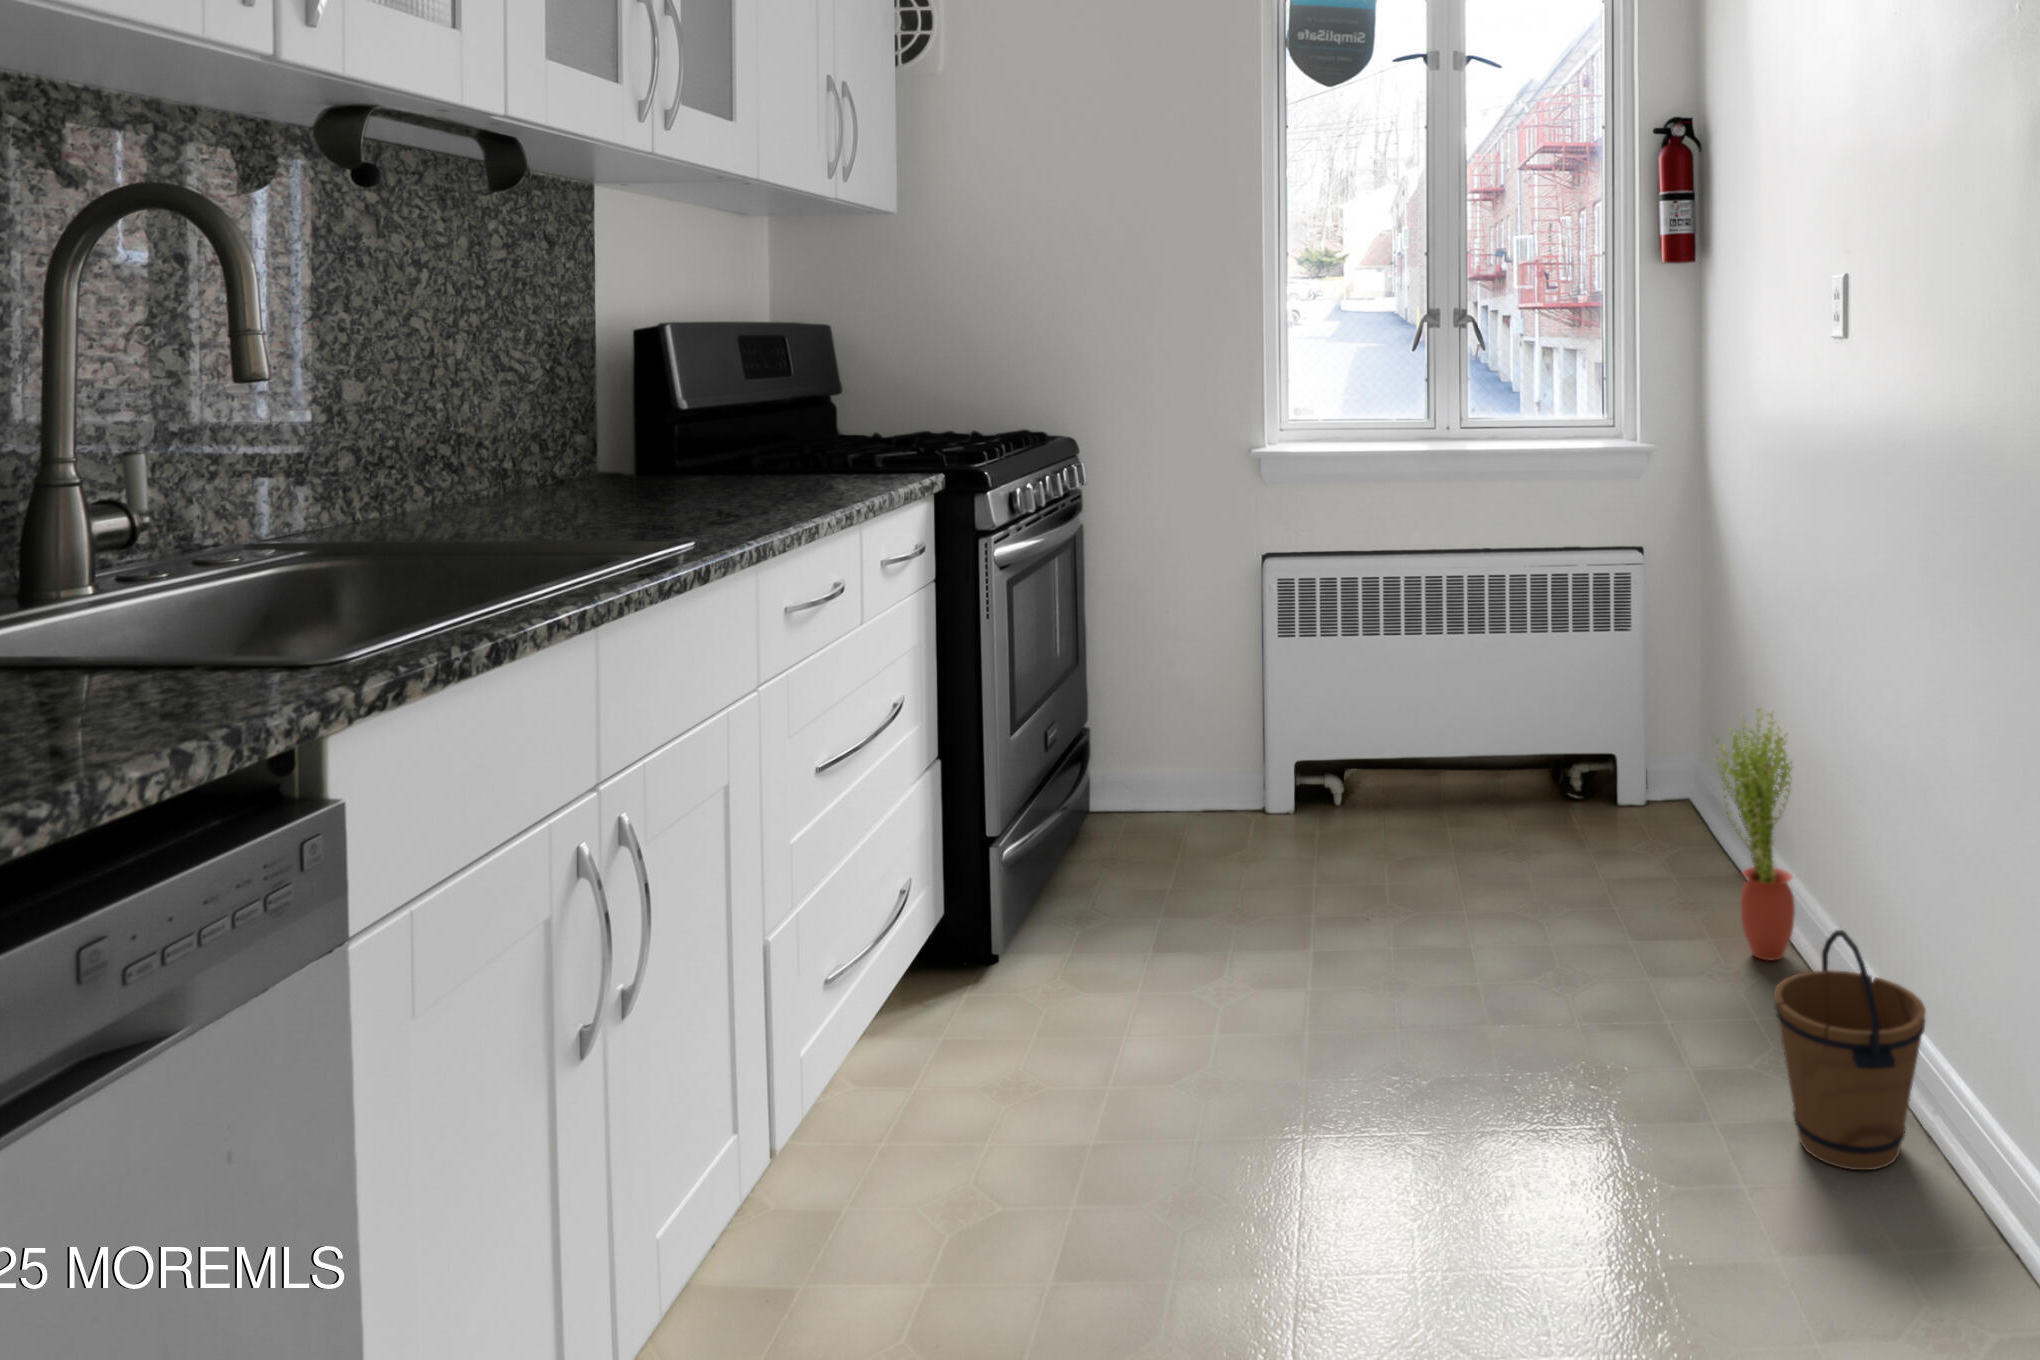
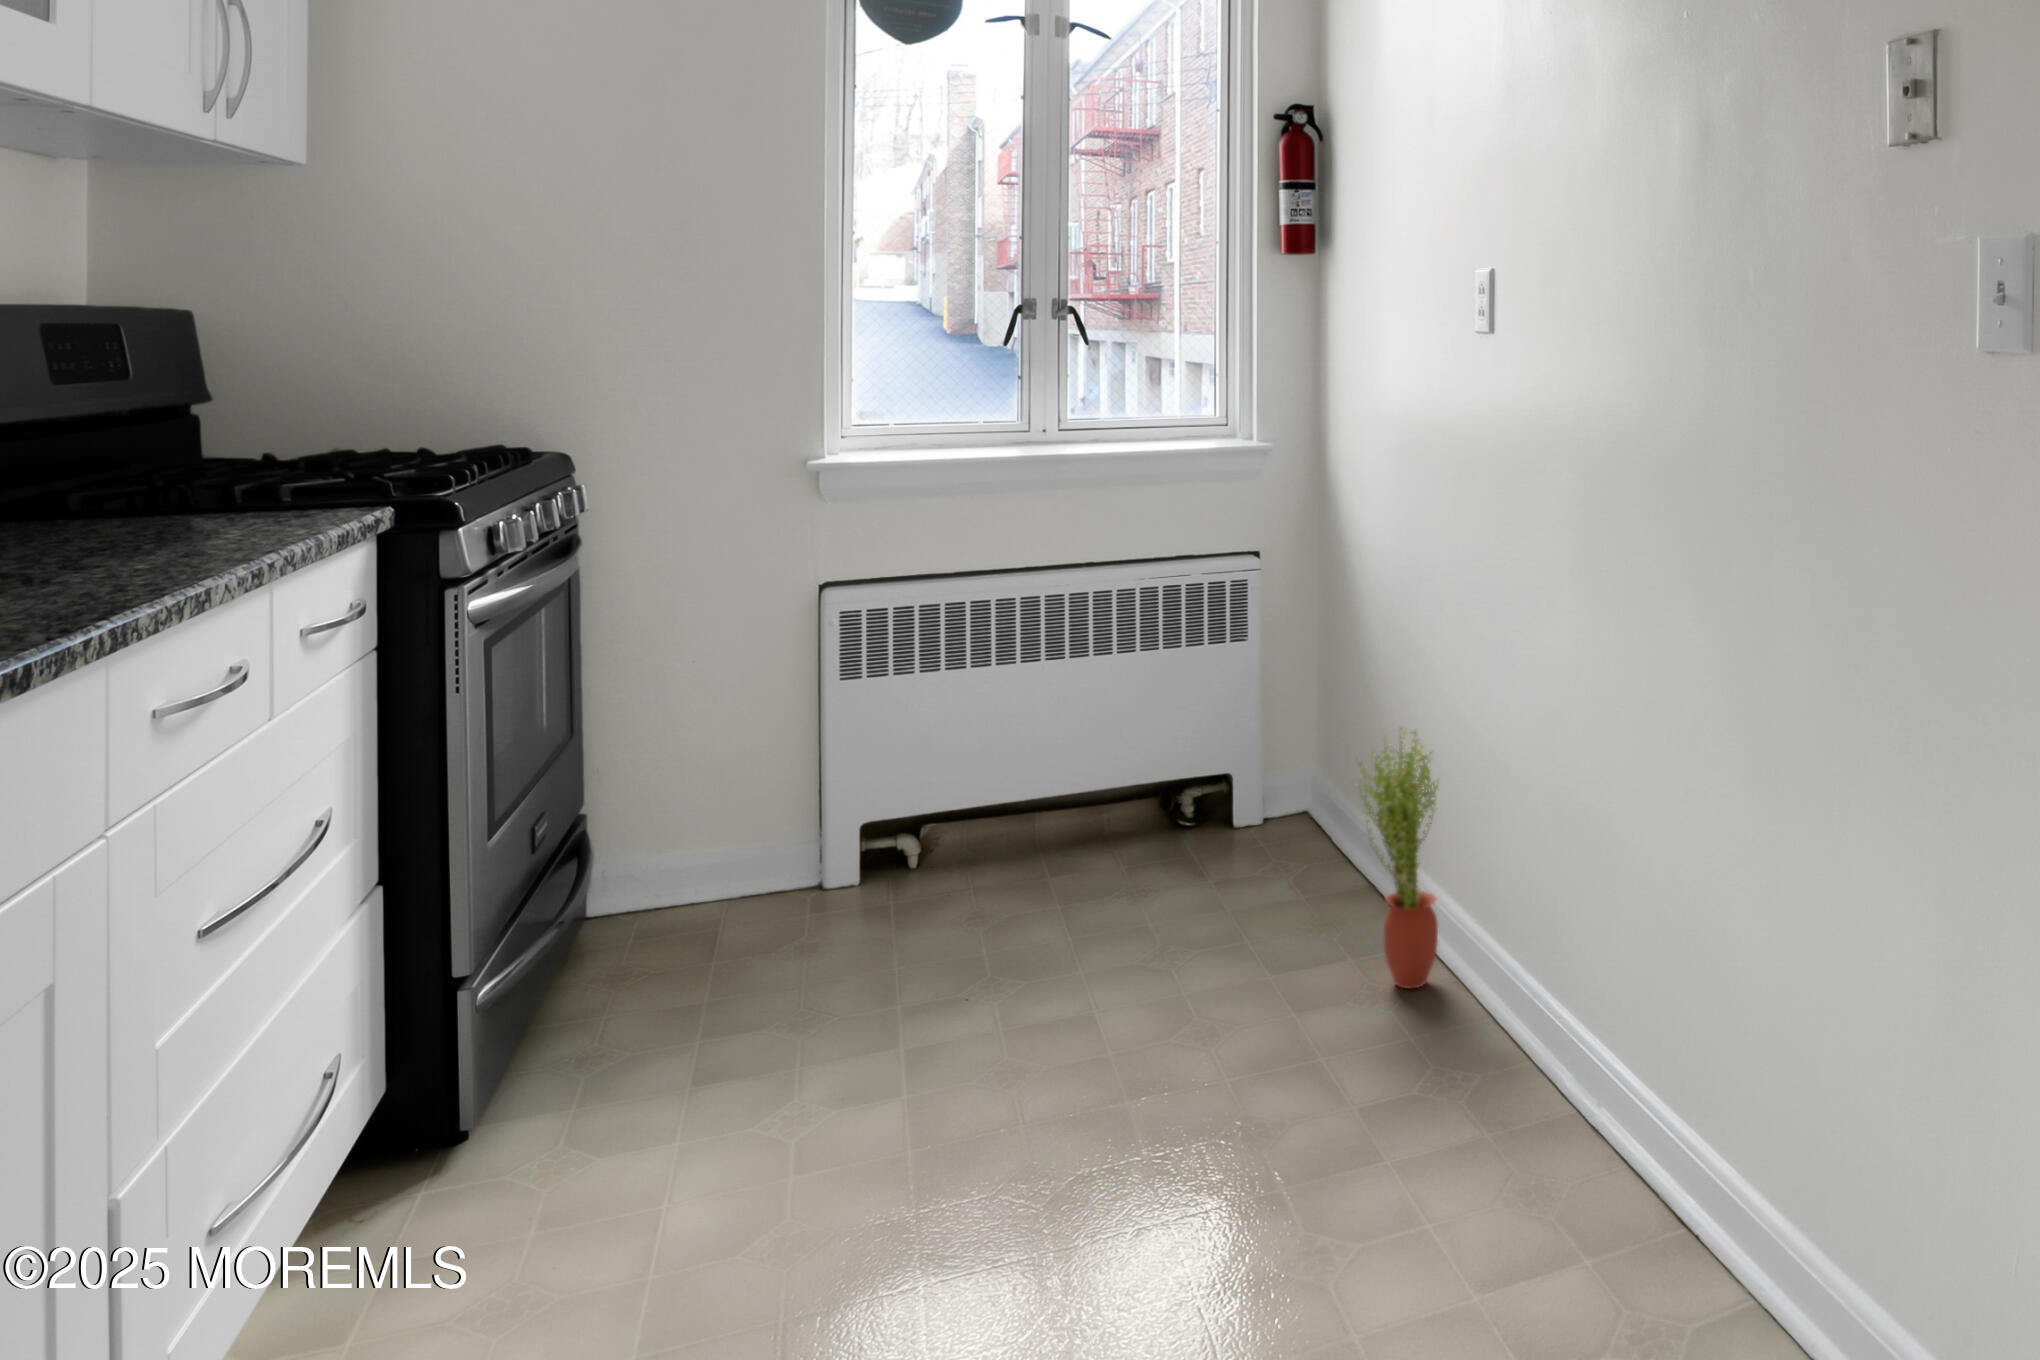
bucket: present [1774,930,1926,1170] -> none [1447,958,1598,1207]

